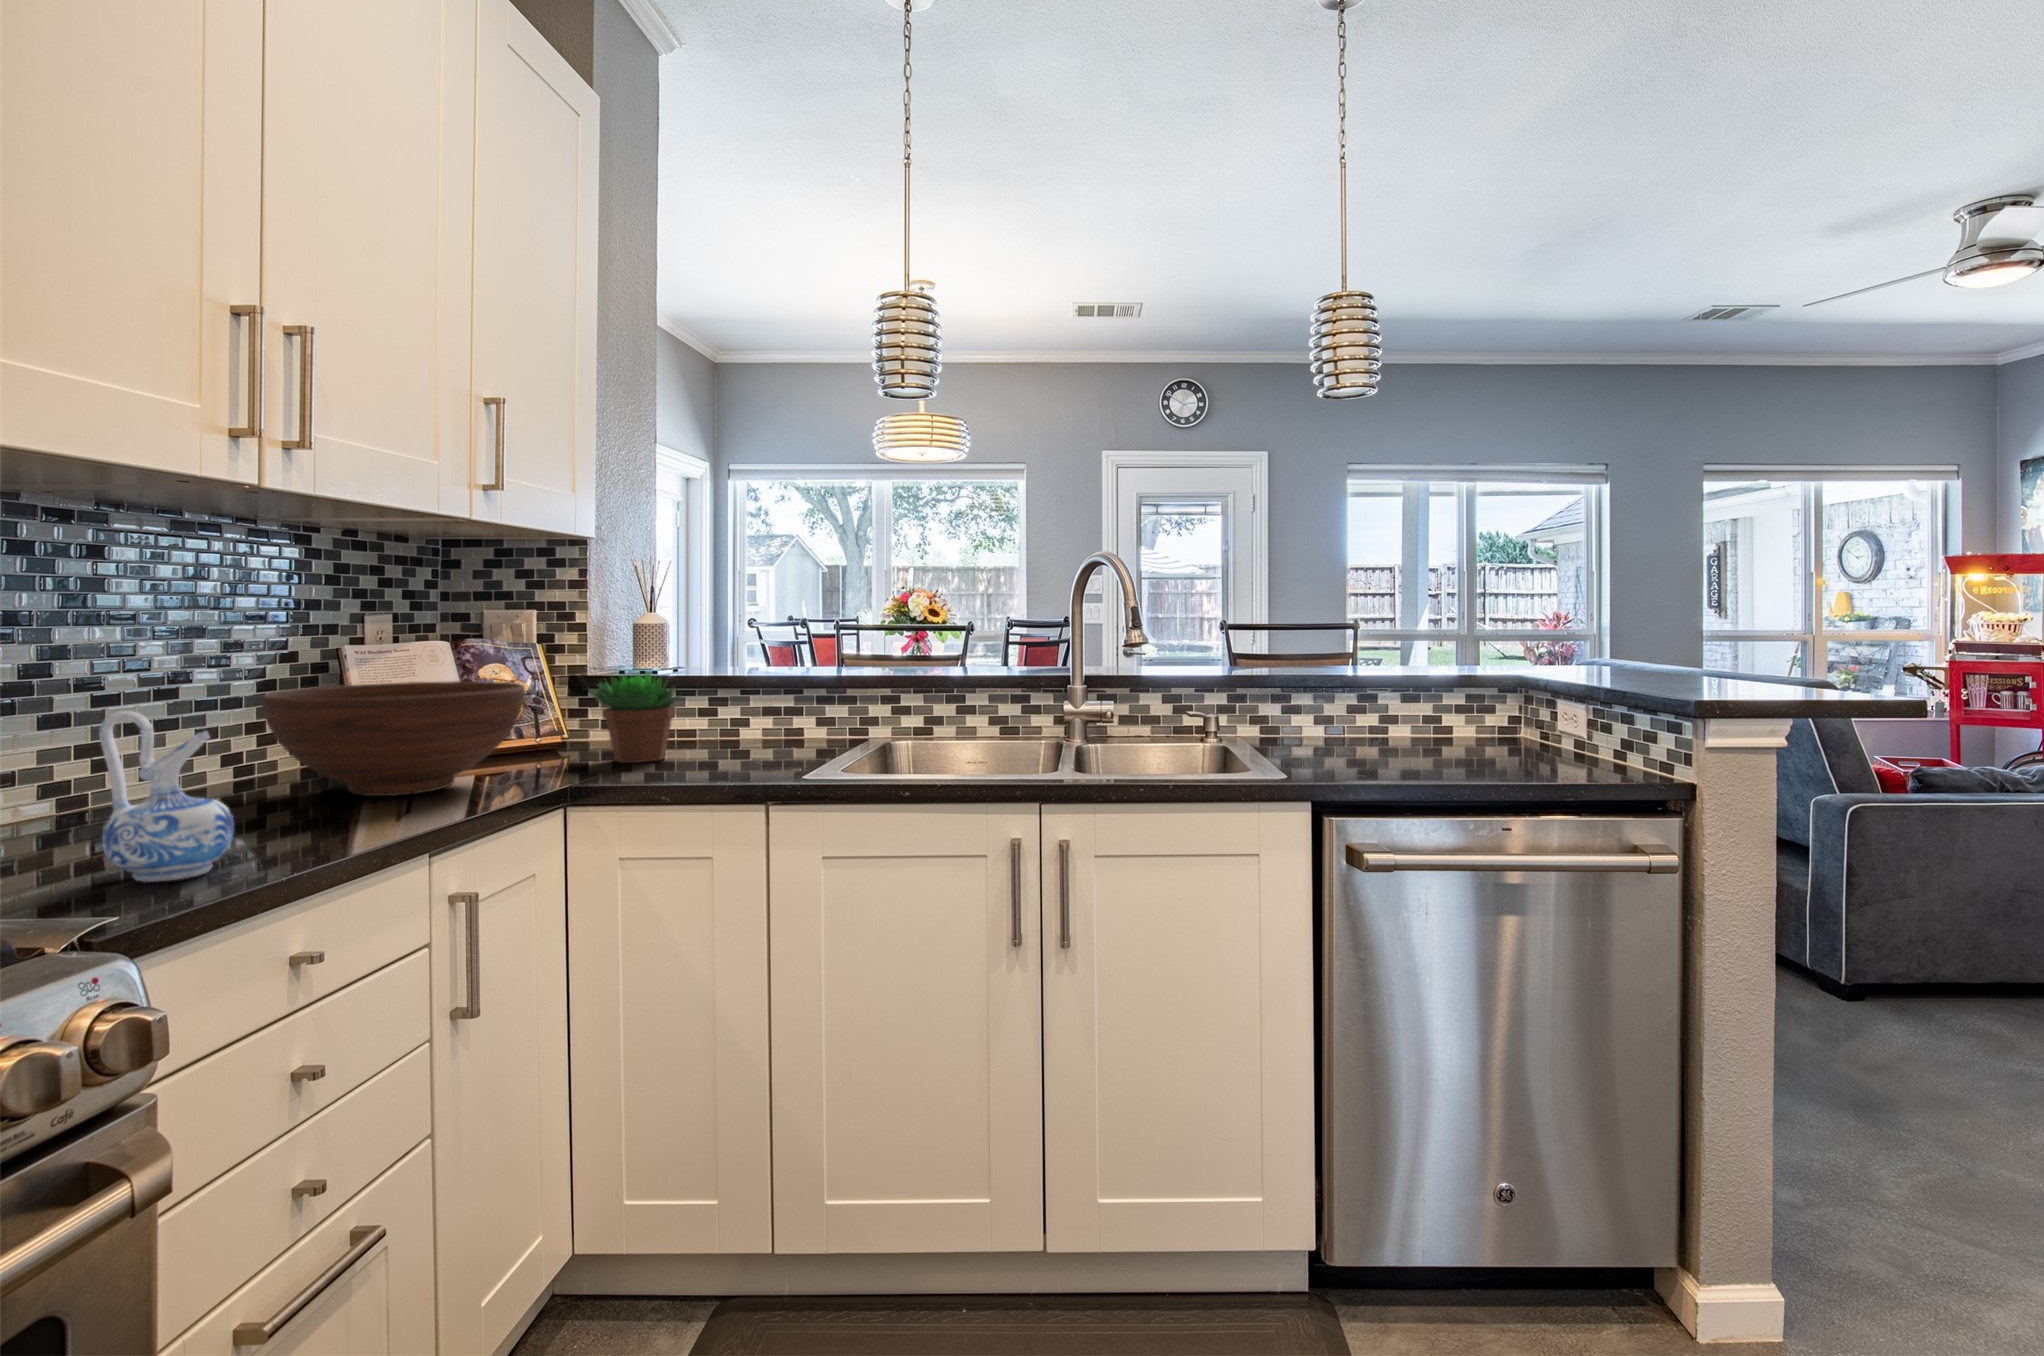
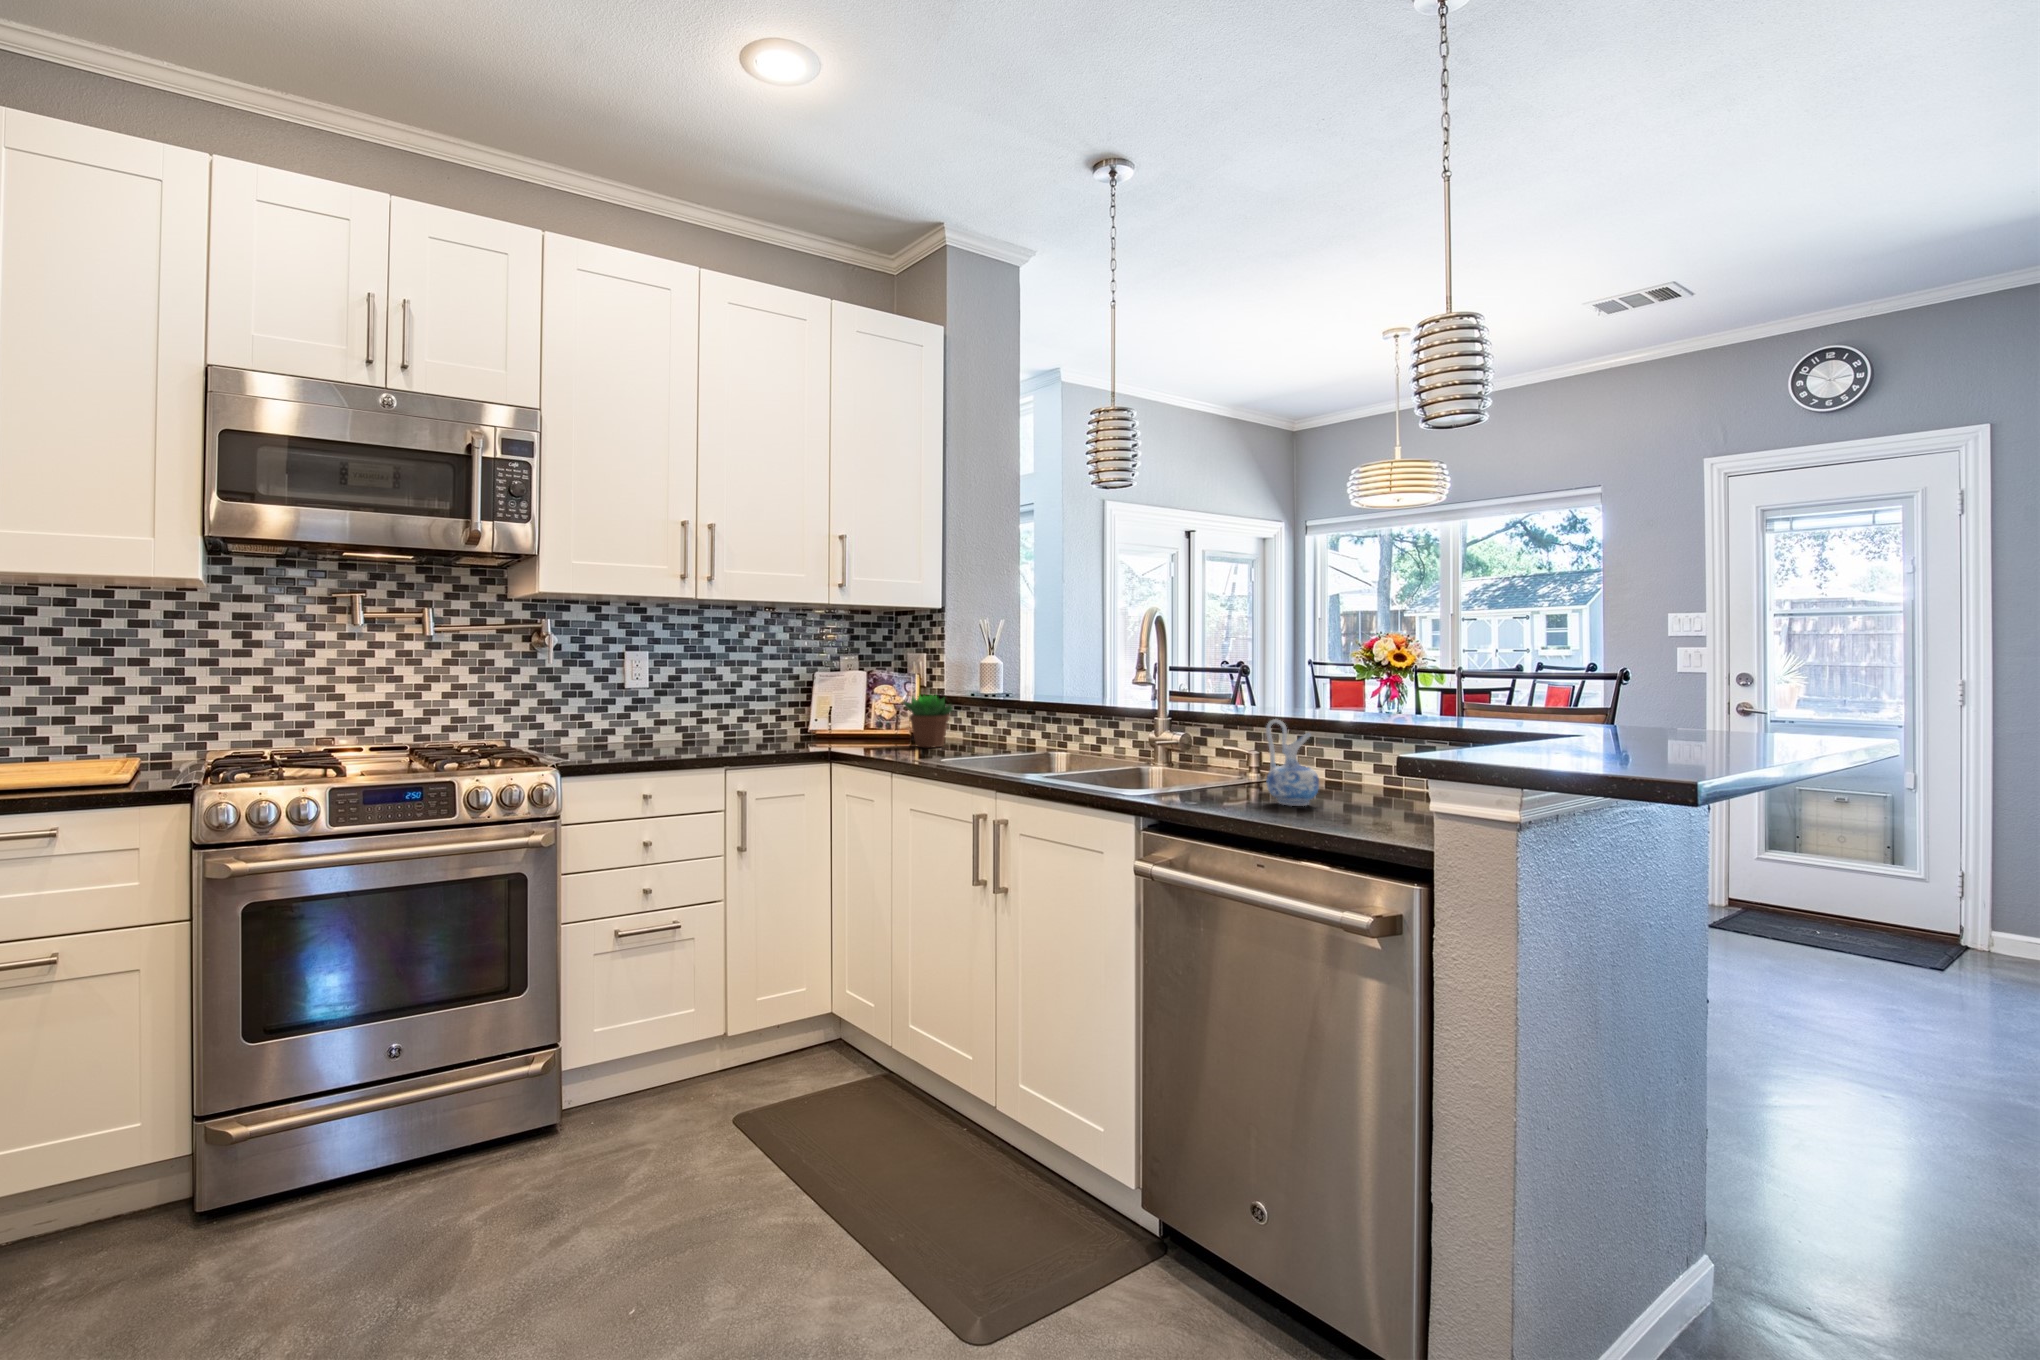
fruit bowl: present [261,681,525,796] -> none [738,693,849,748]
ceramic pitcher: present [100,711,234,882] -> present [1266,719,1319,806]

